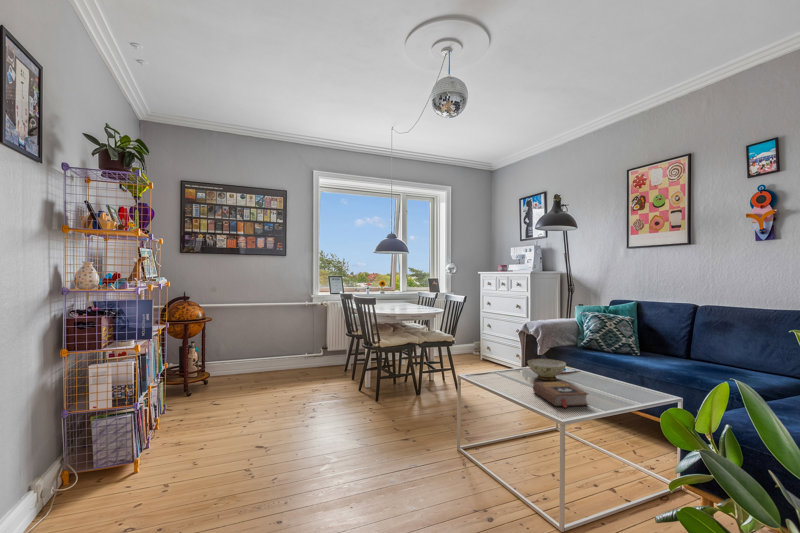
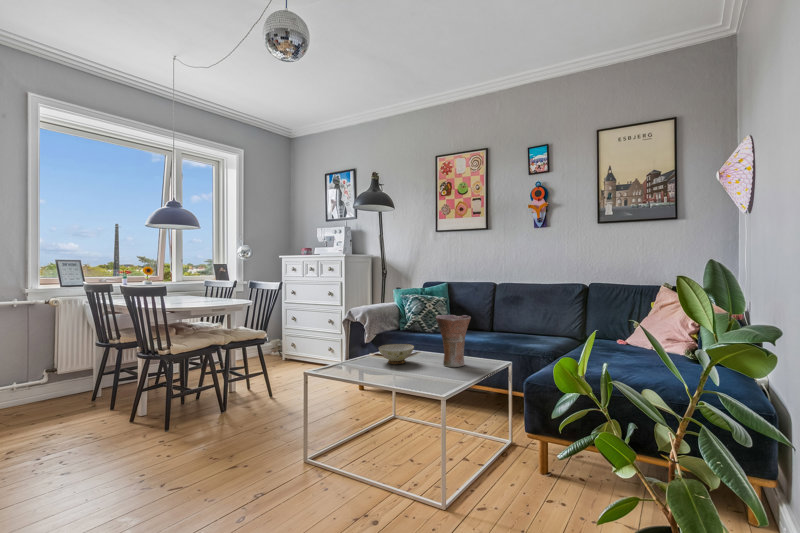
vase: none [590,334,634,394] -> present [436,315,471,367]
book: present [533,381,588,407] -> none [394,362,446,384]

